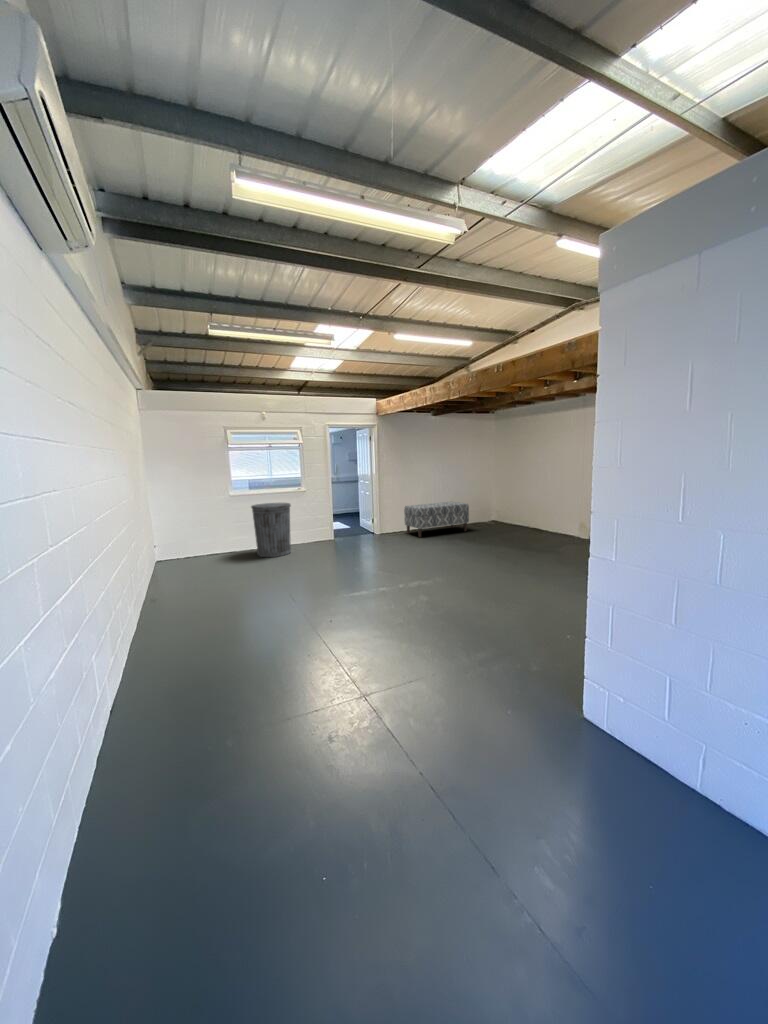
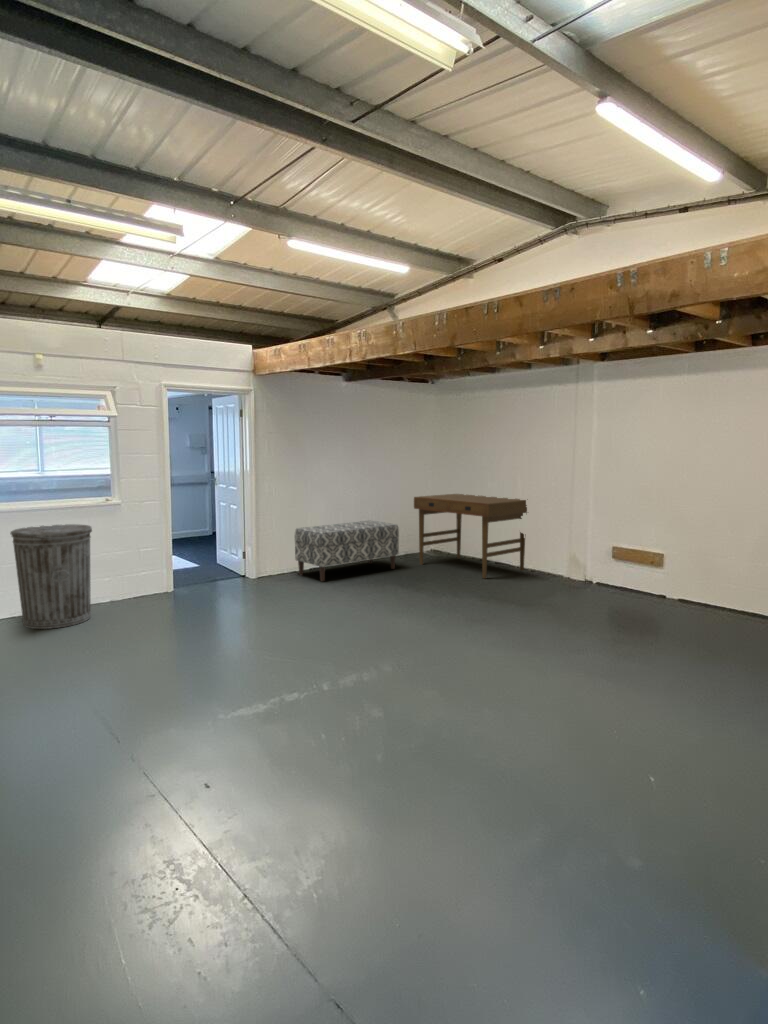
desk: none [479,484,556,538] -> present [414,494,528,579]

